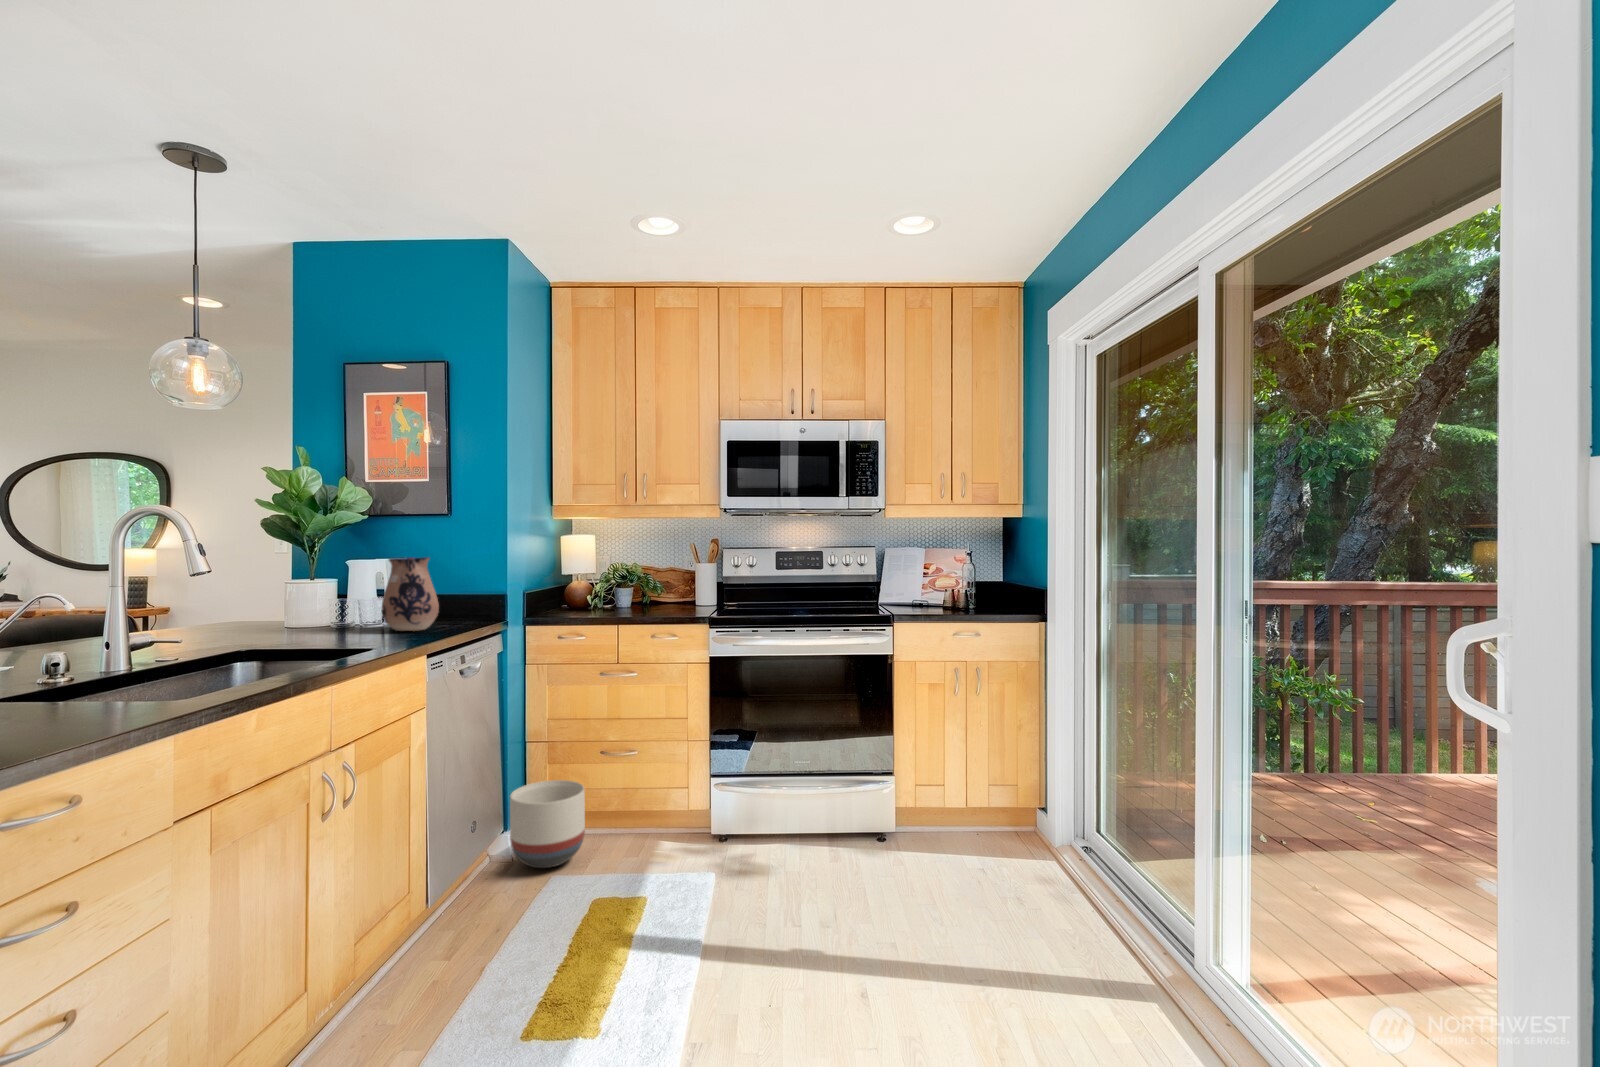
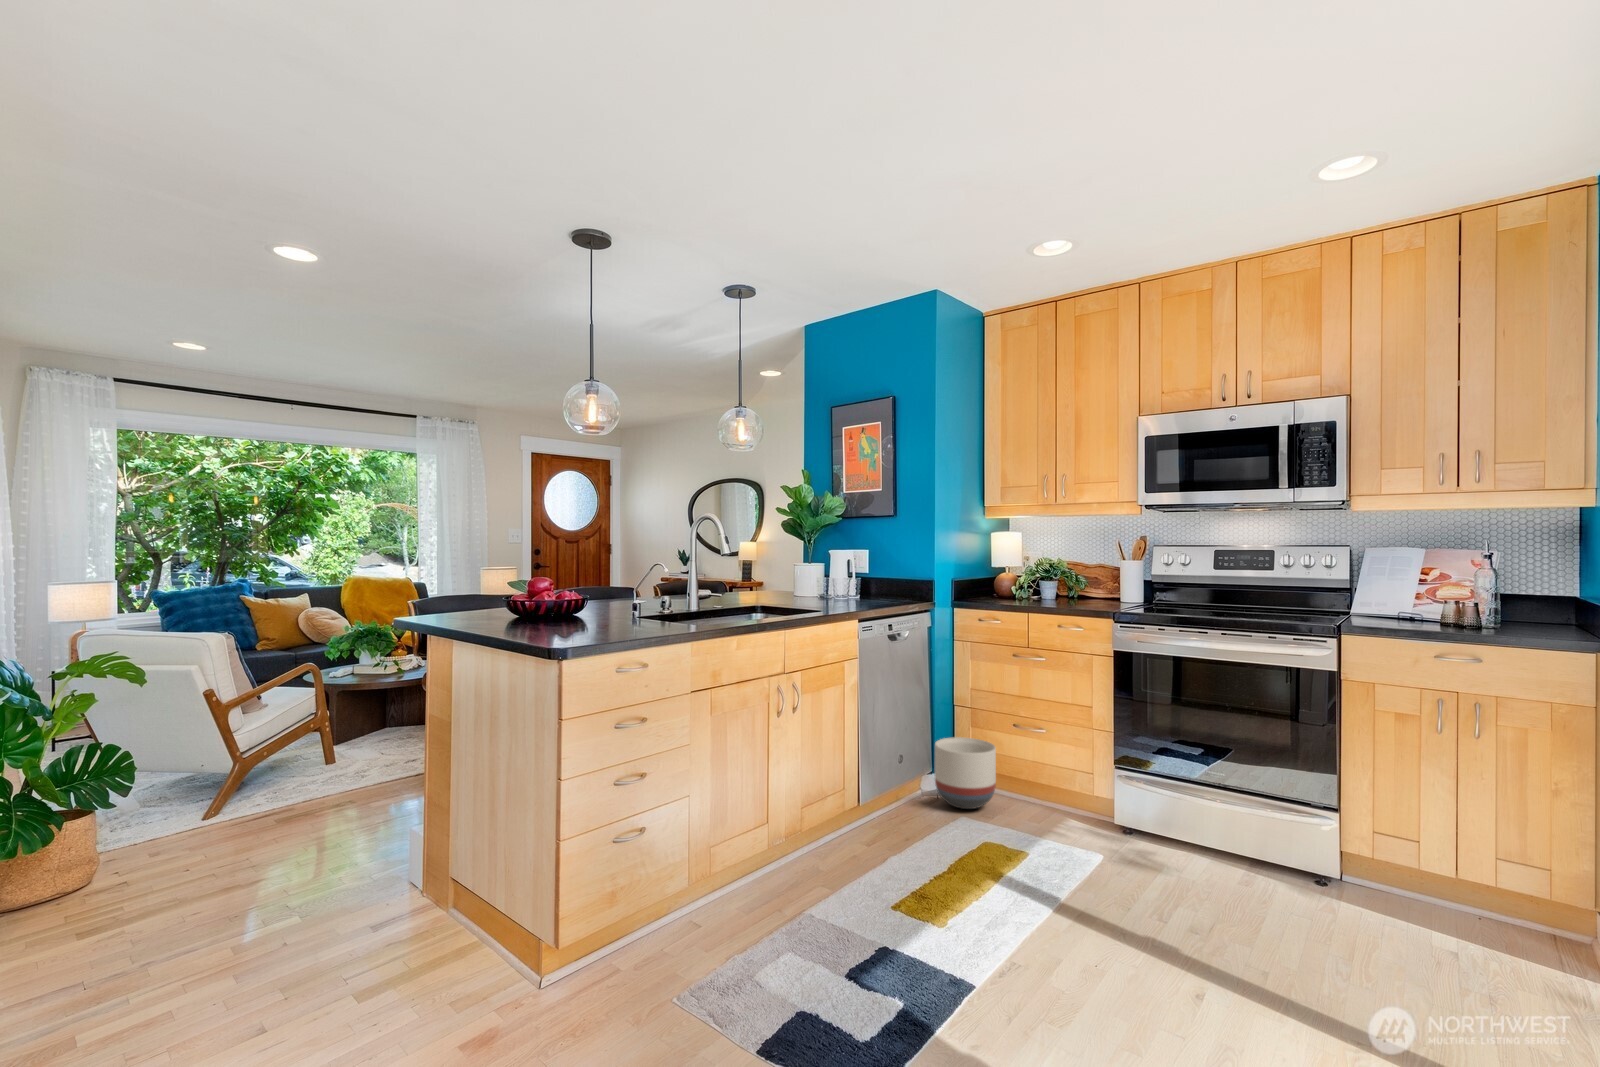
ceramic pitcher: present [382,557,439,631] -> none [844,545,882,600]

